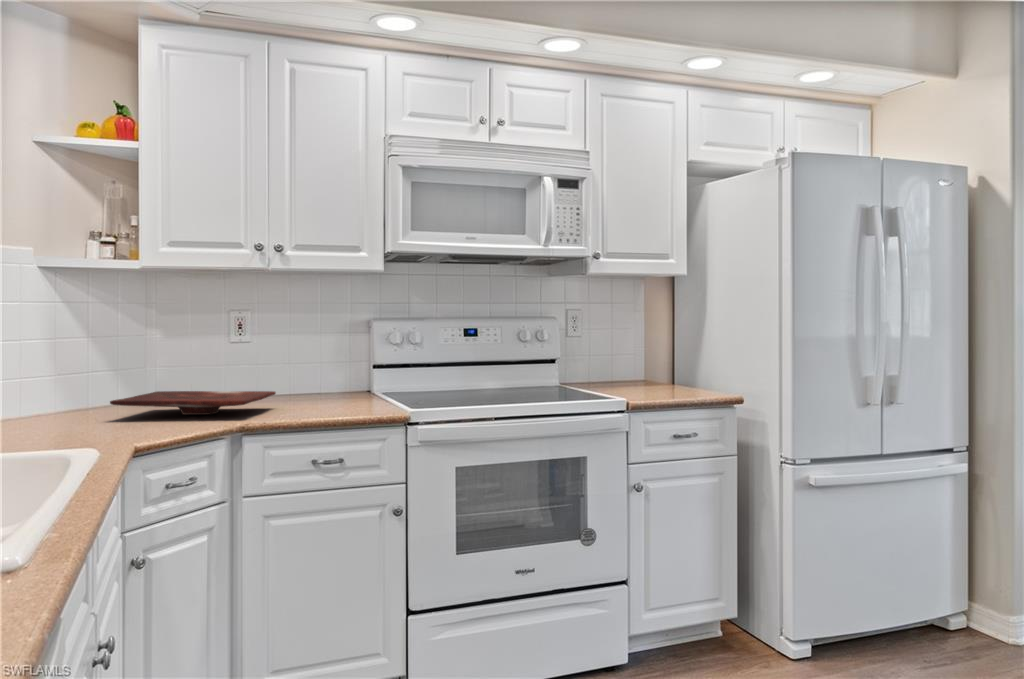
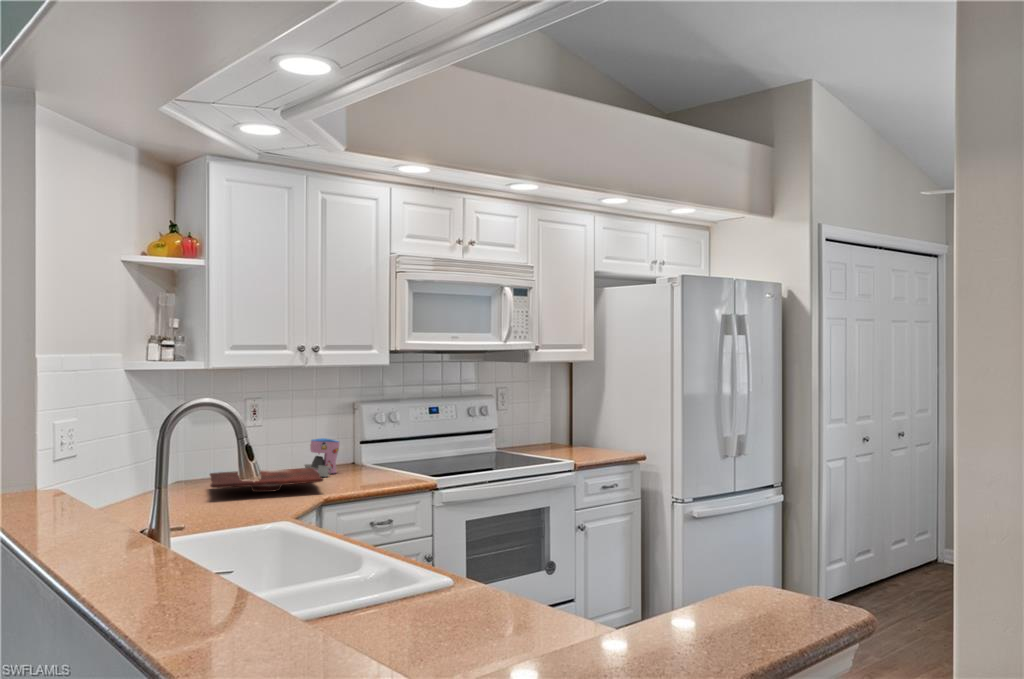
coffee maker: none [293,360,331,404] -> present [305,438,339,477]

